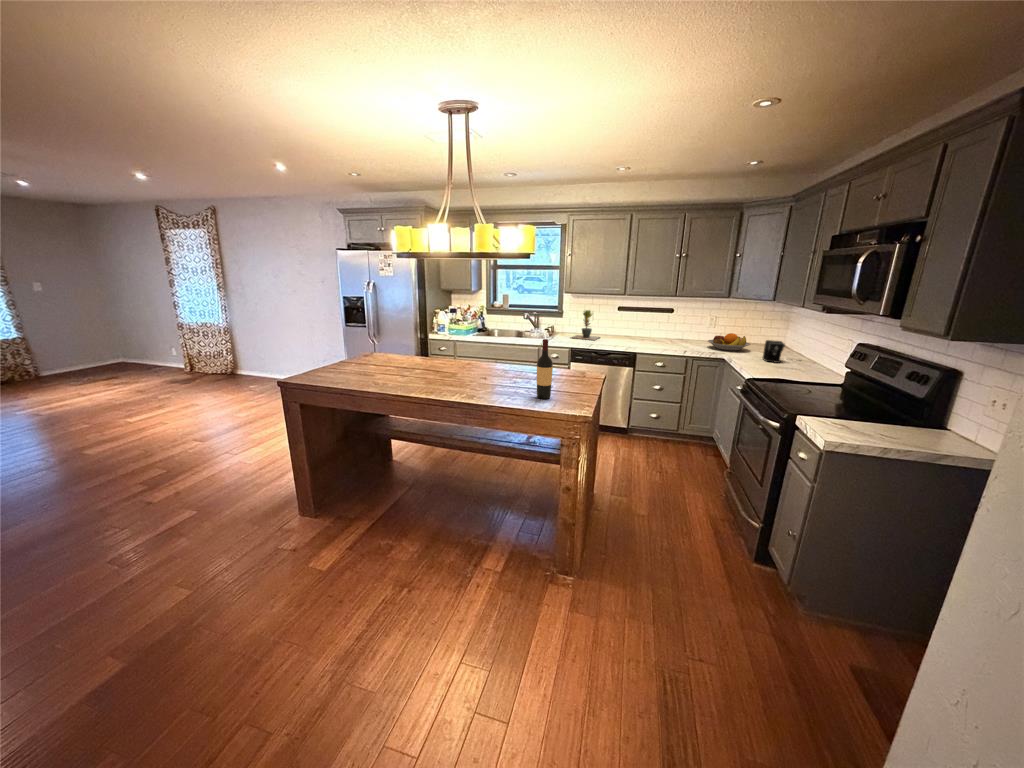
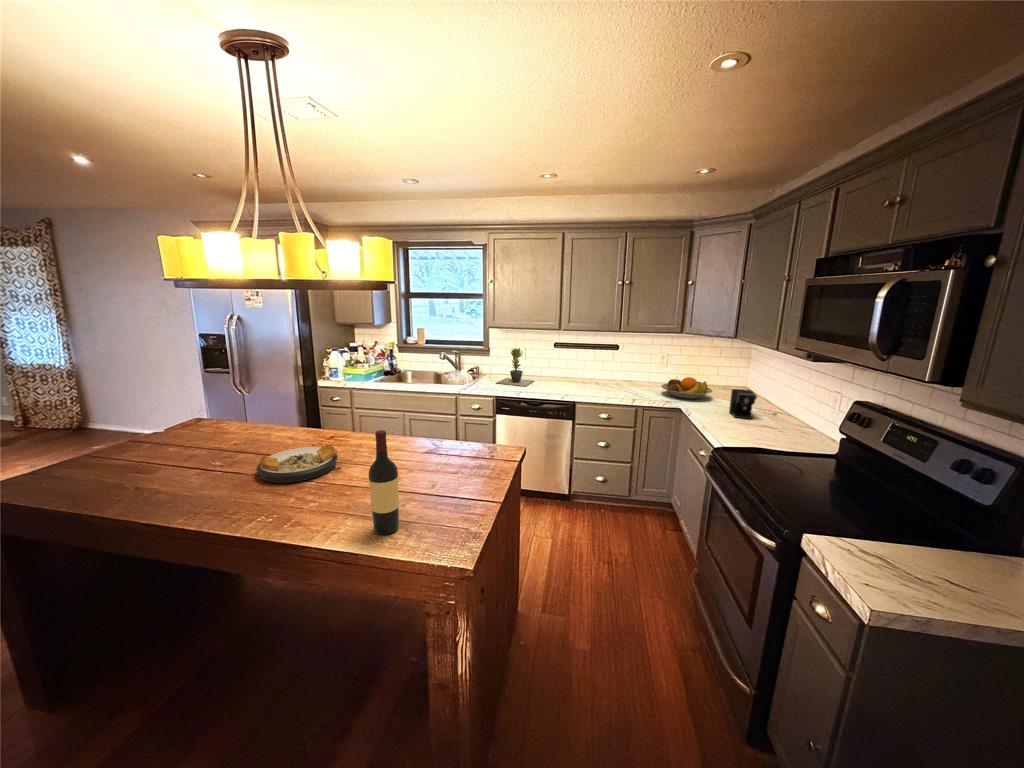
plate: none [446,362,491,380] -> present [257,445,337,483]

